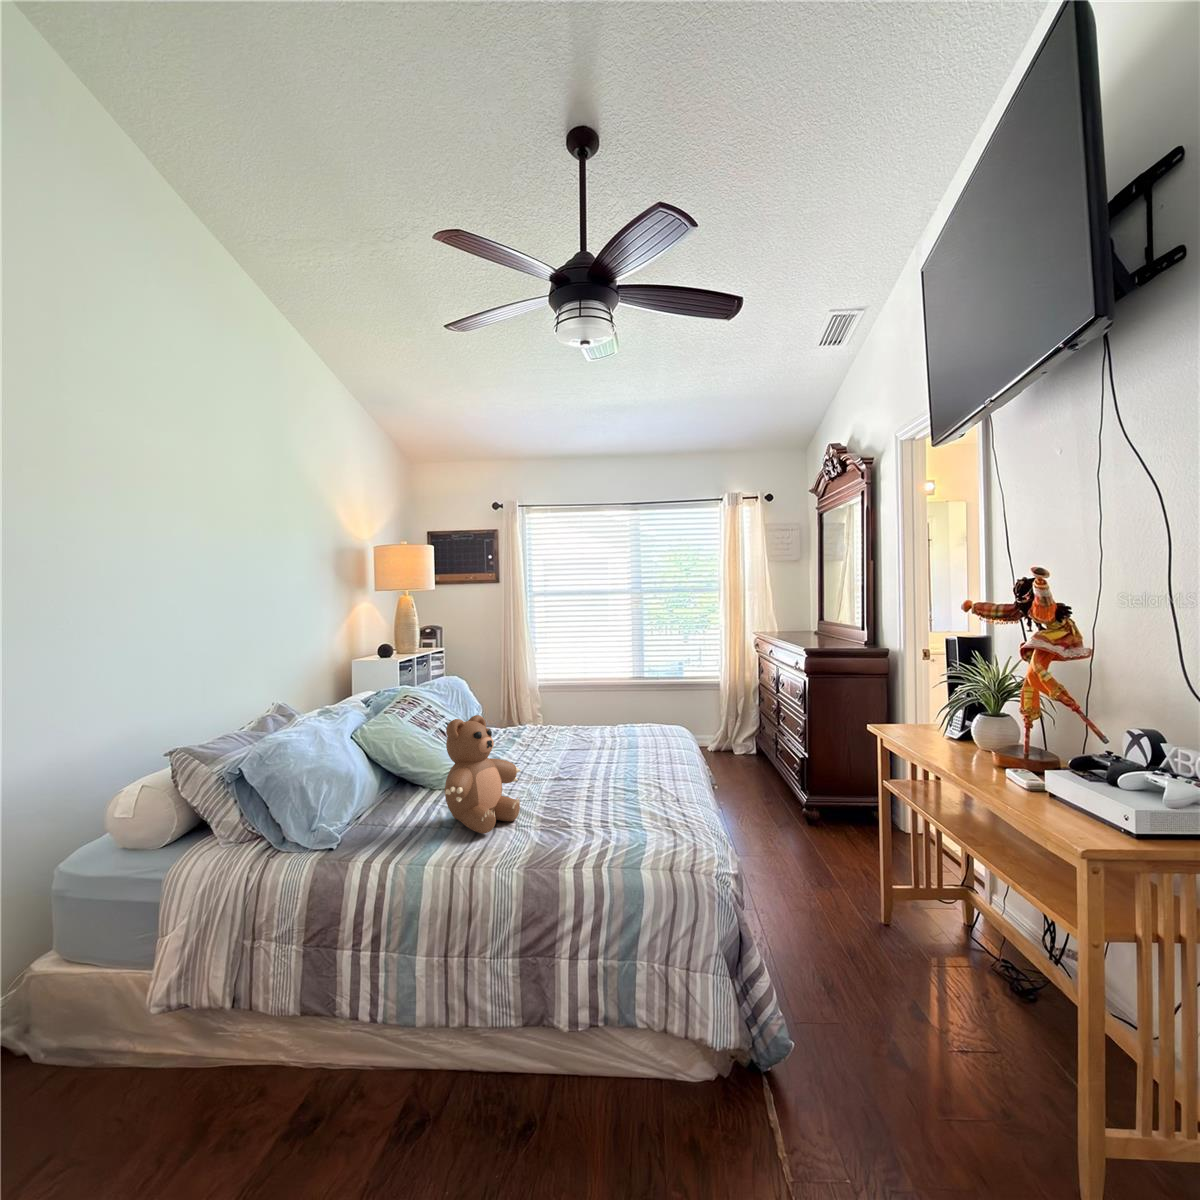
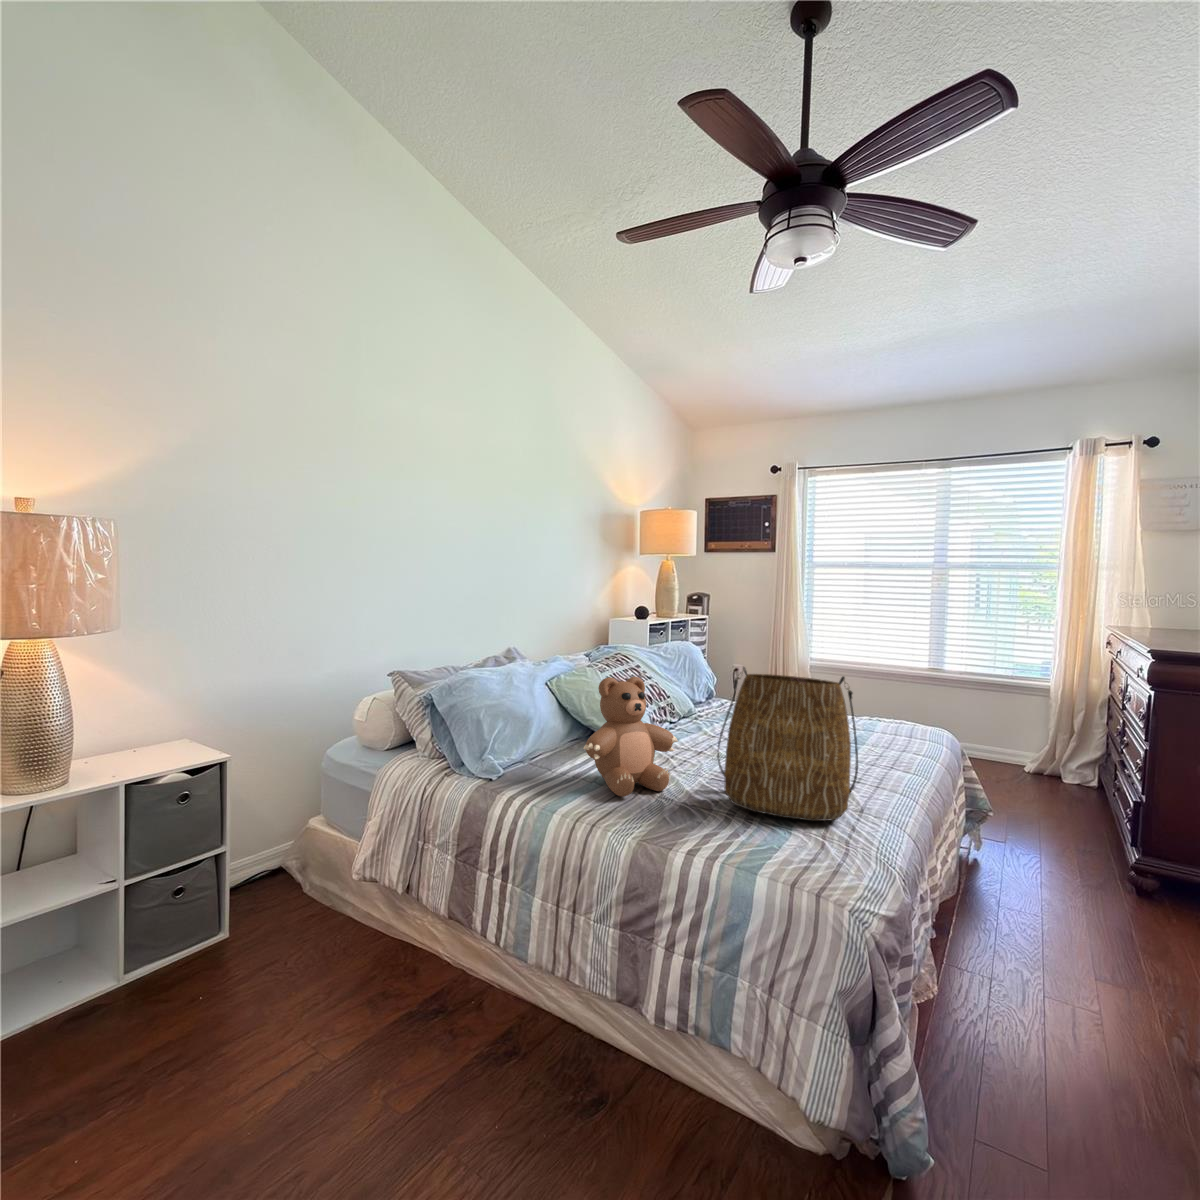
tote bag: none [561,693,674,819] -> present [717,667,858,821]

